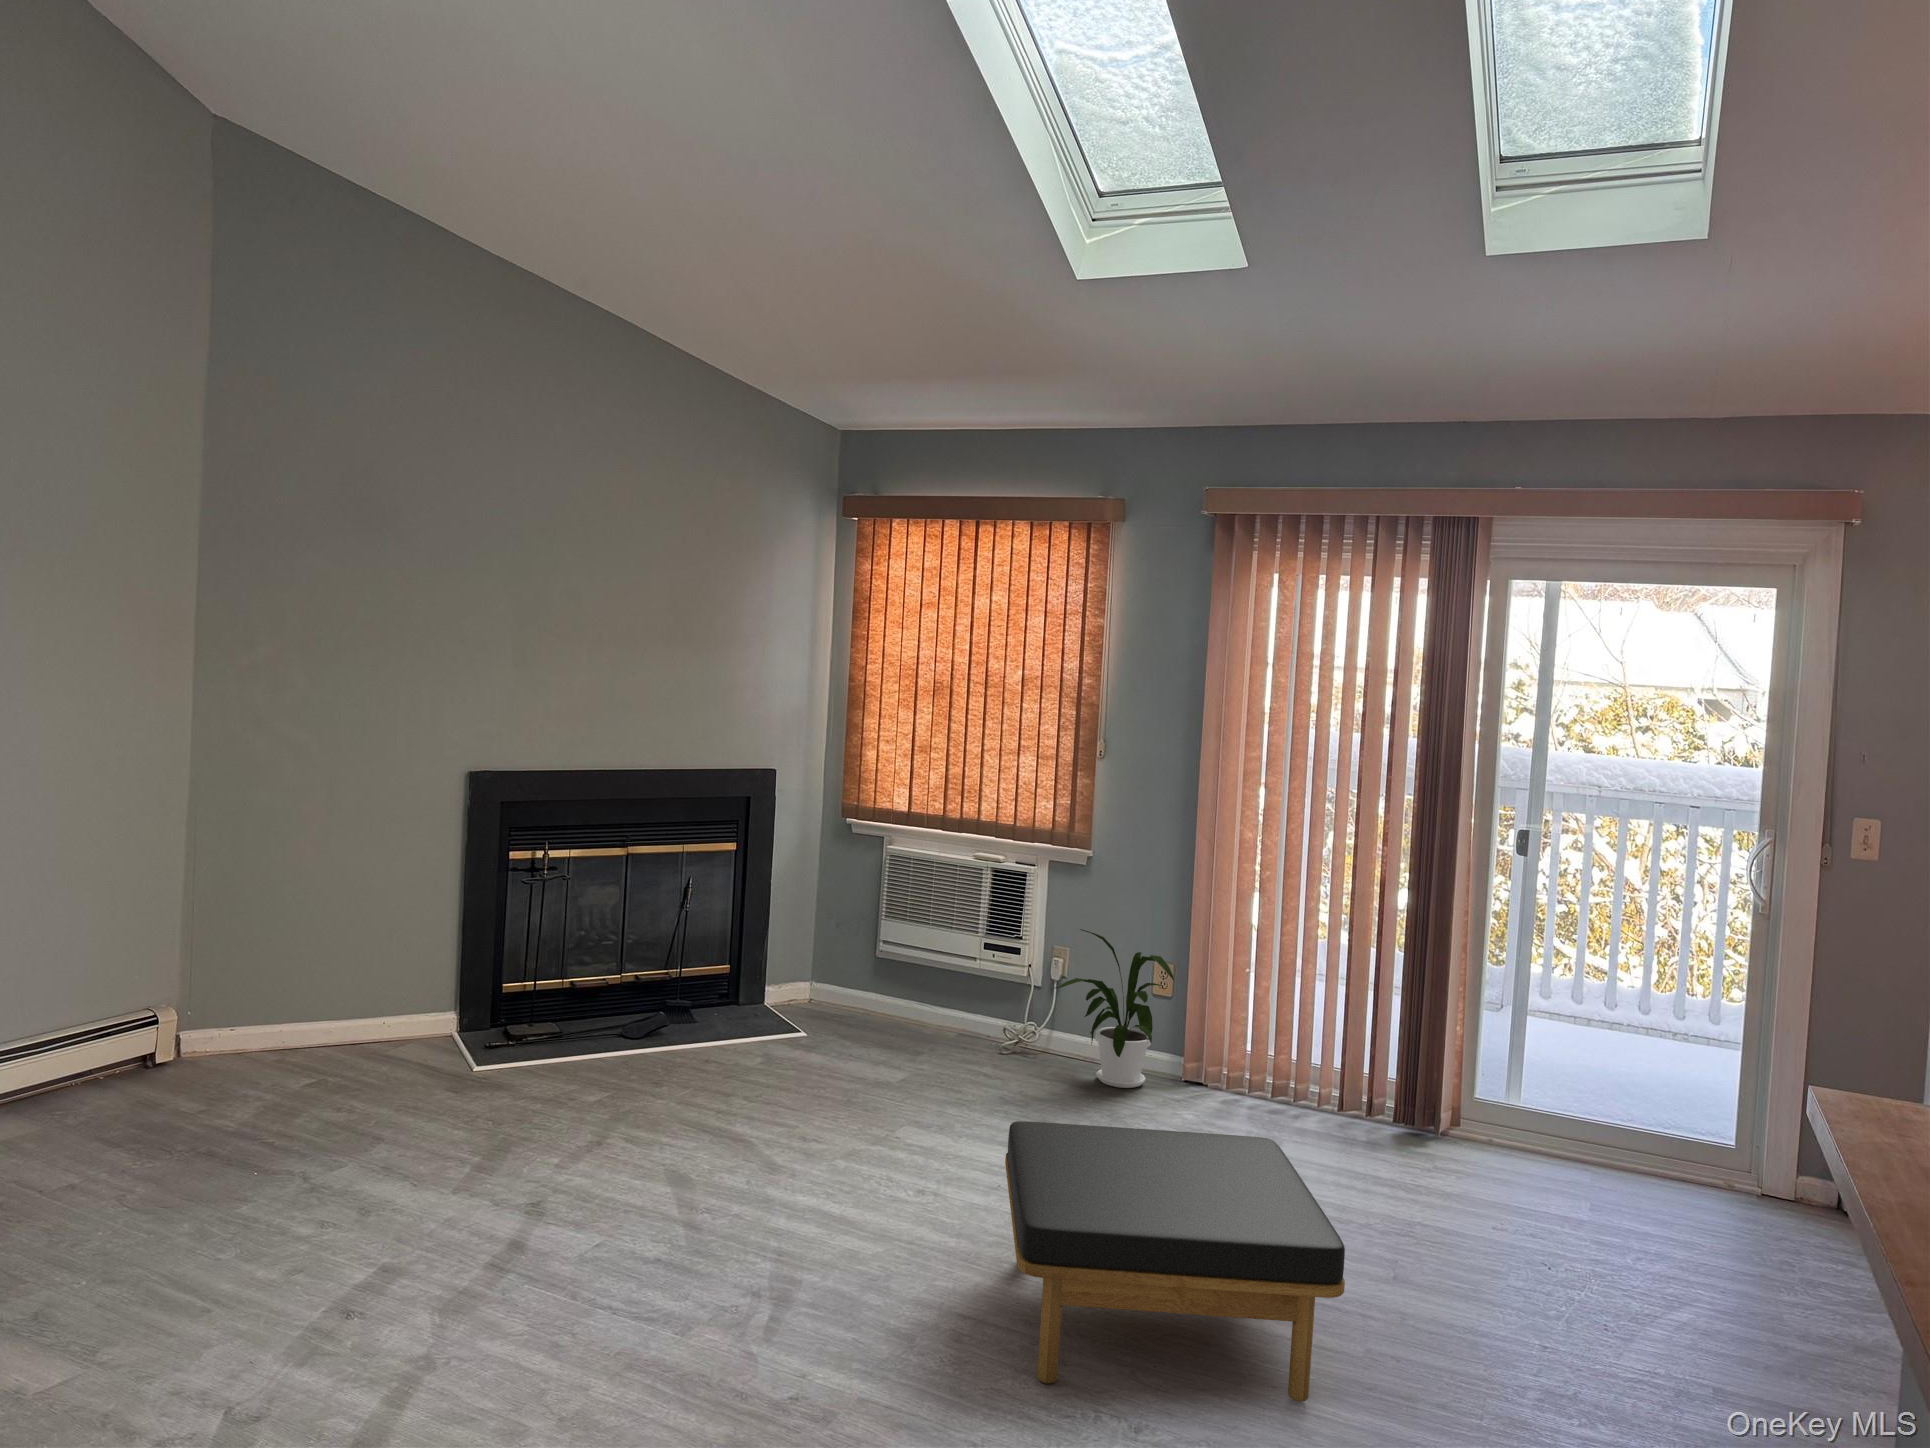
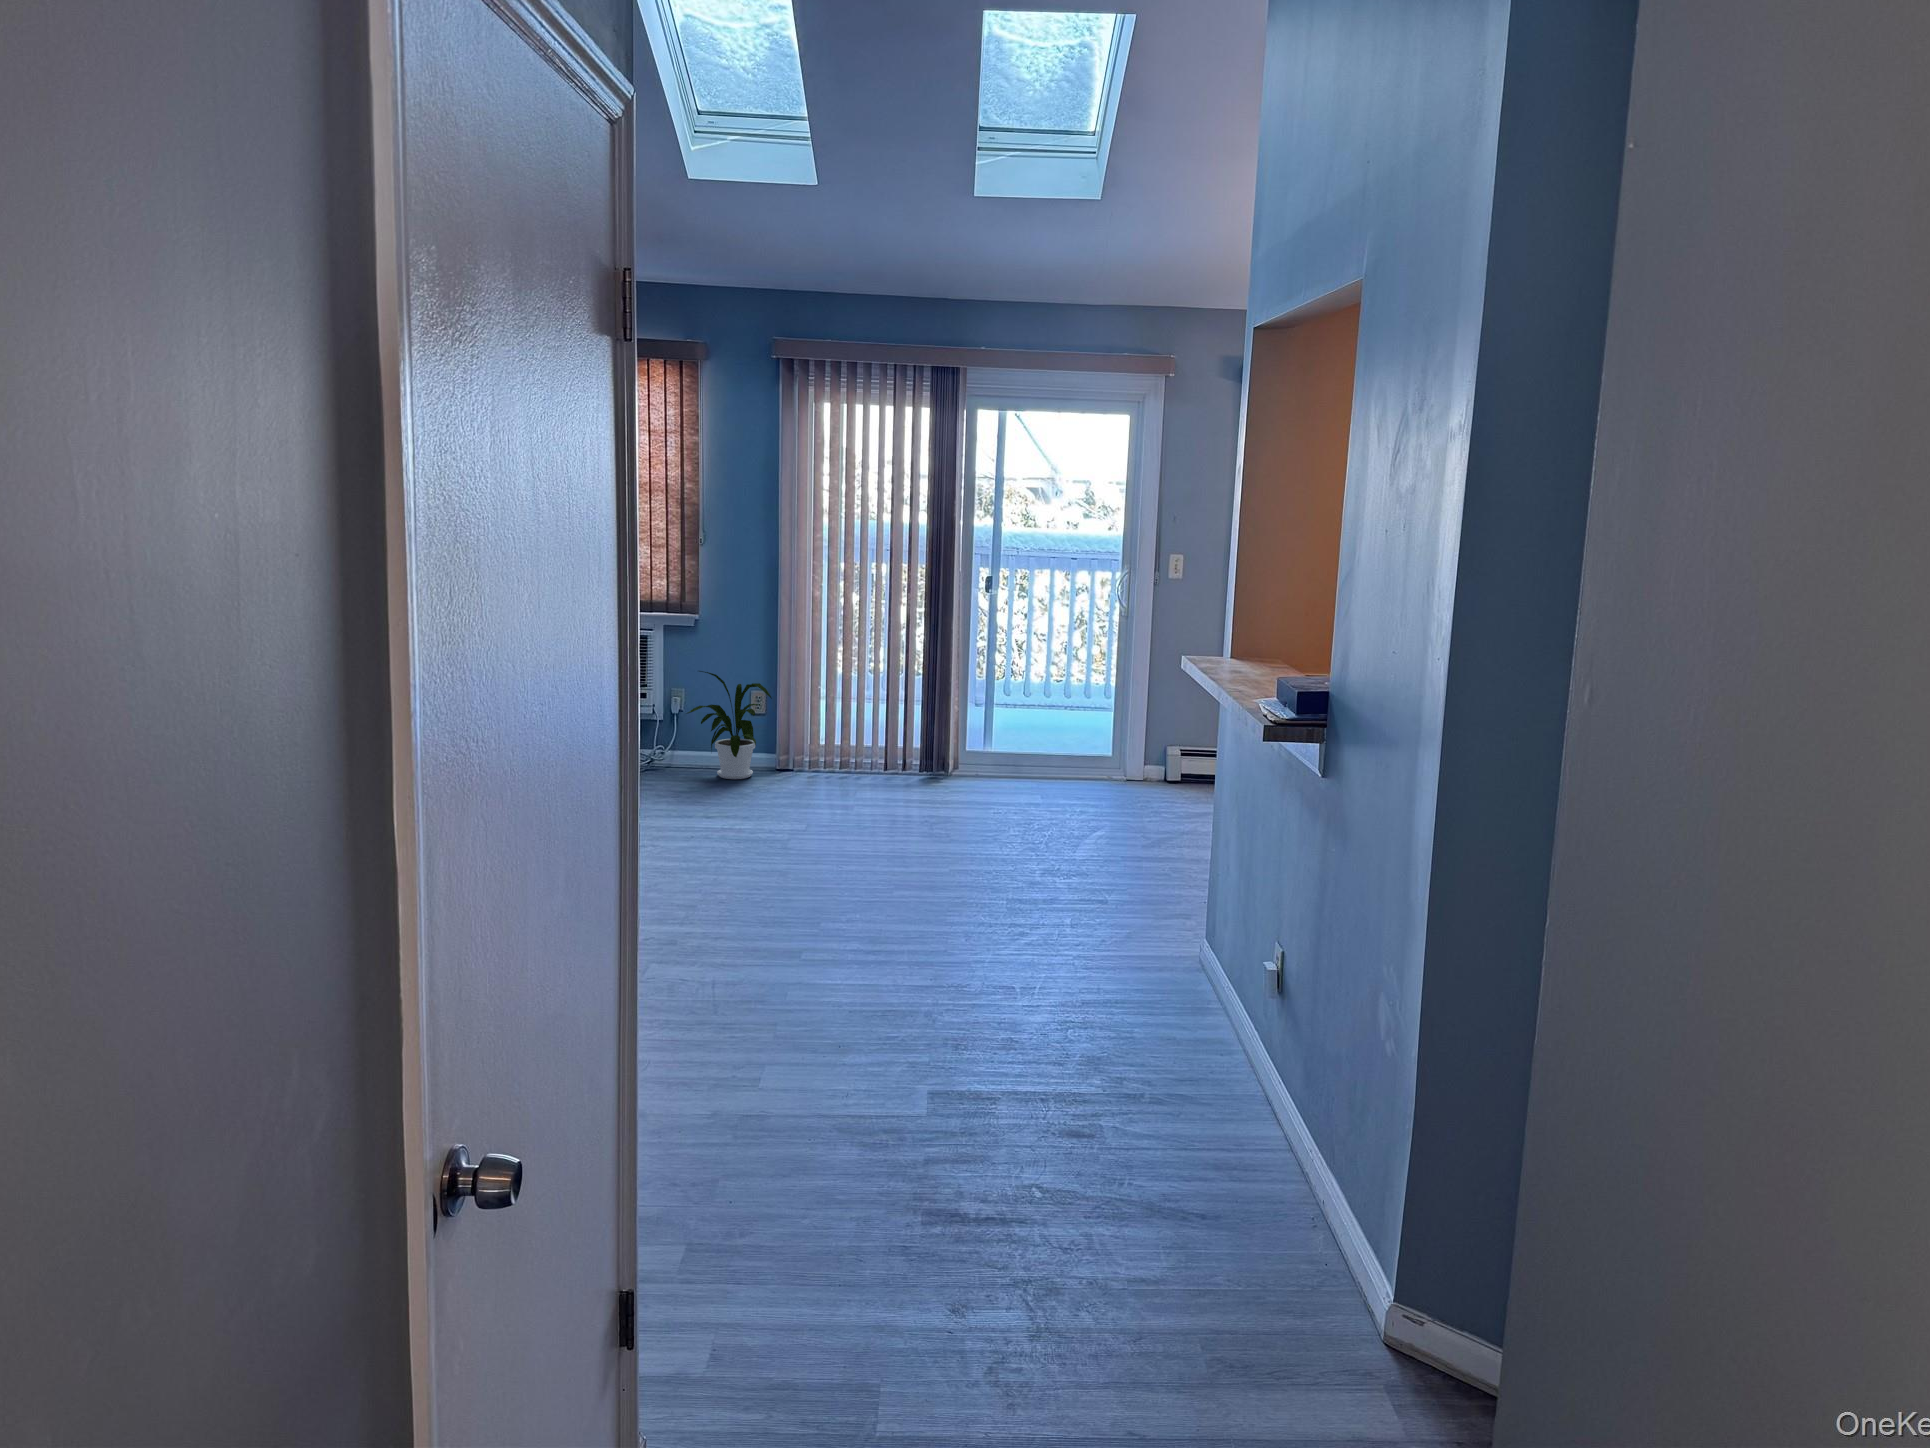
ottoman: present [1005,1121,1345,1402] -> none [708,774,939,923]

